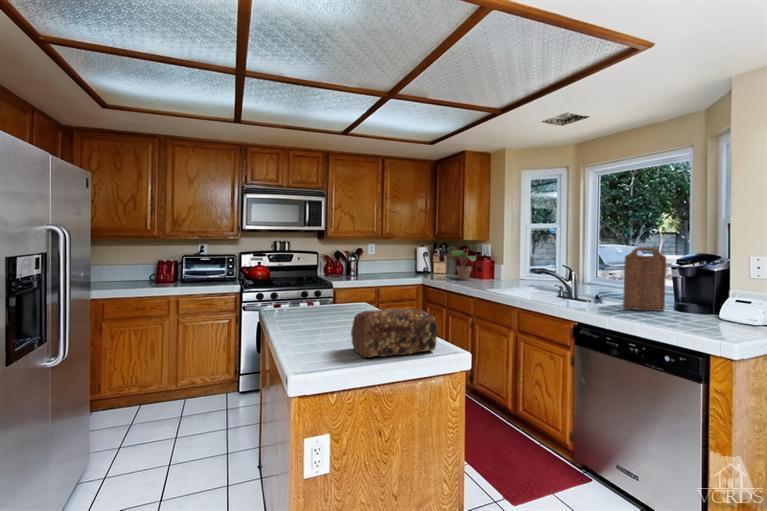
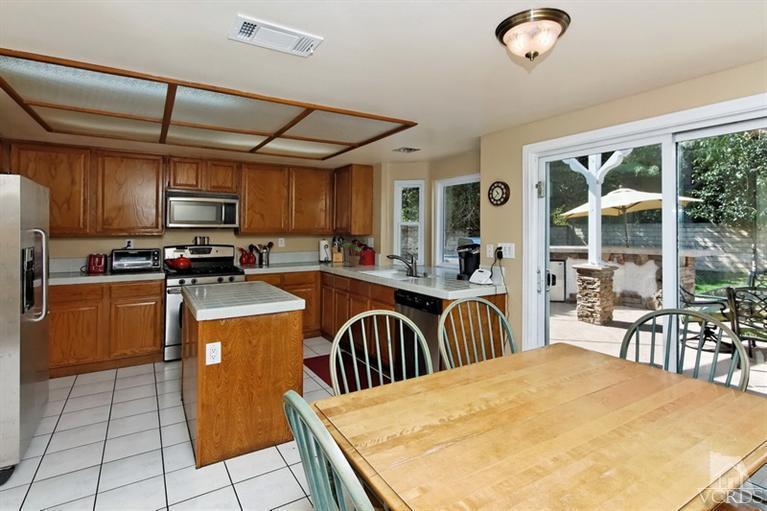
cutting board: present [623,248,666,311] -> none [436,239,461,280]
bread loaf: present [351,308,437,358] -> none [237,275,288,302]

